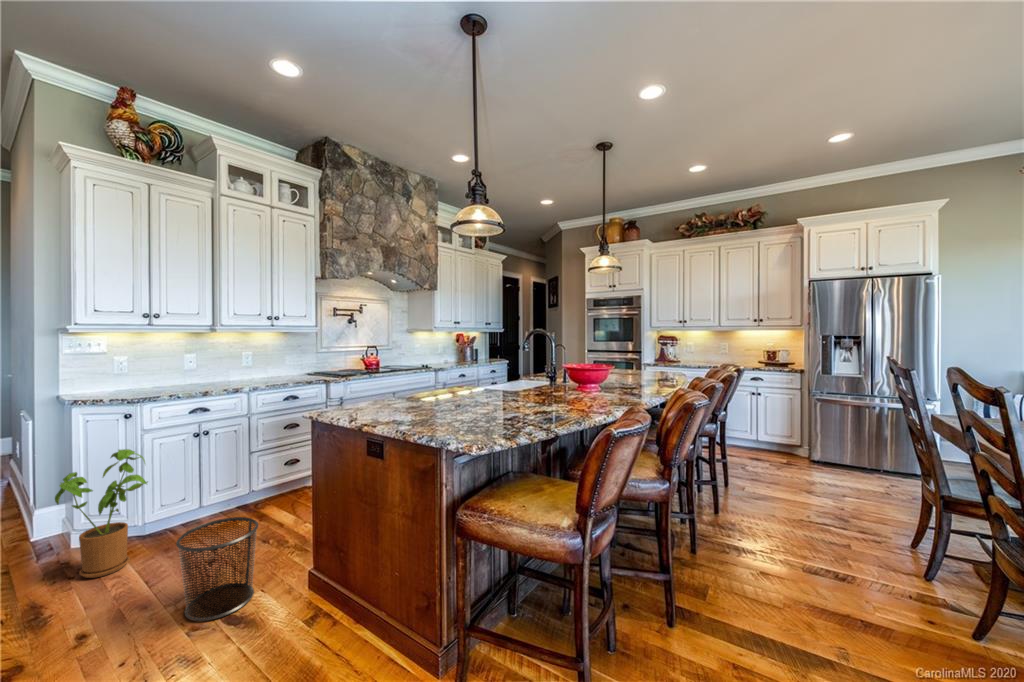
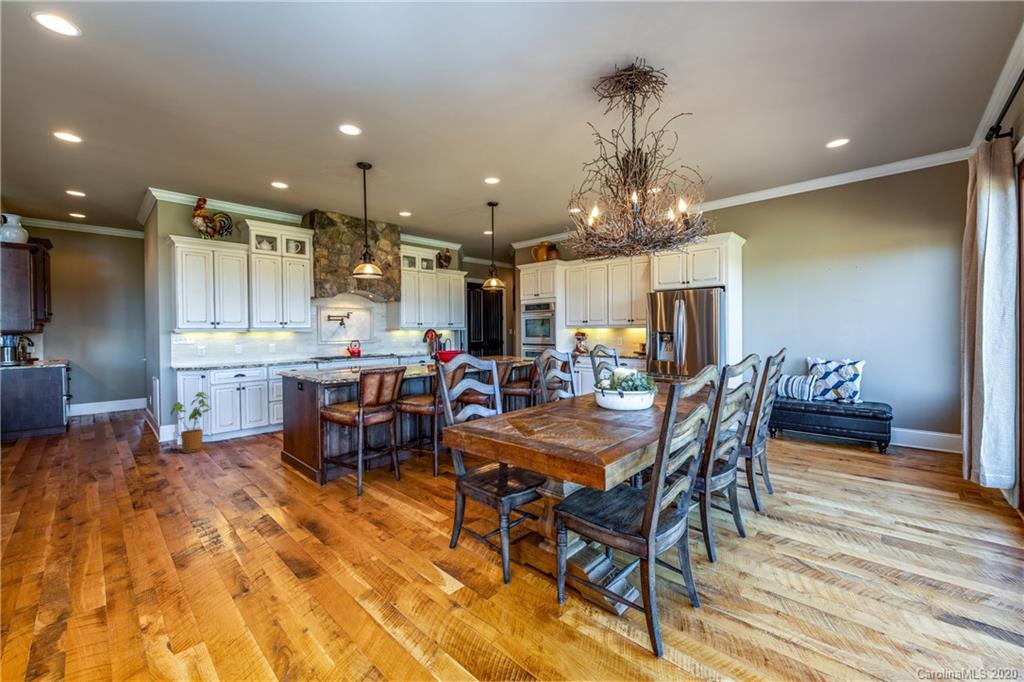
trash can: present [176,517,258,621] -> none [220,424,258,466]

